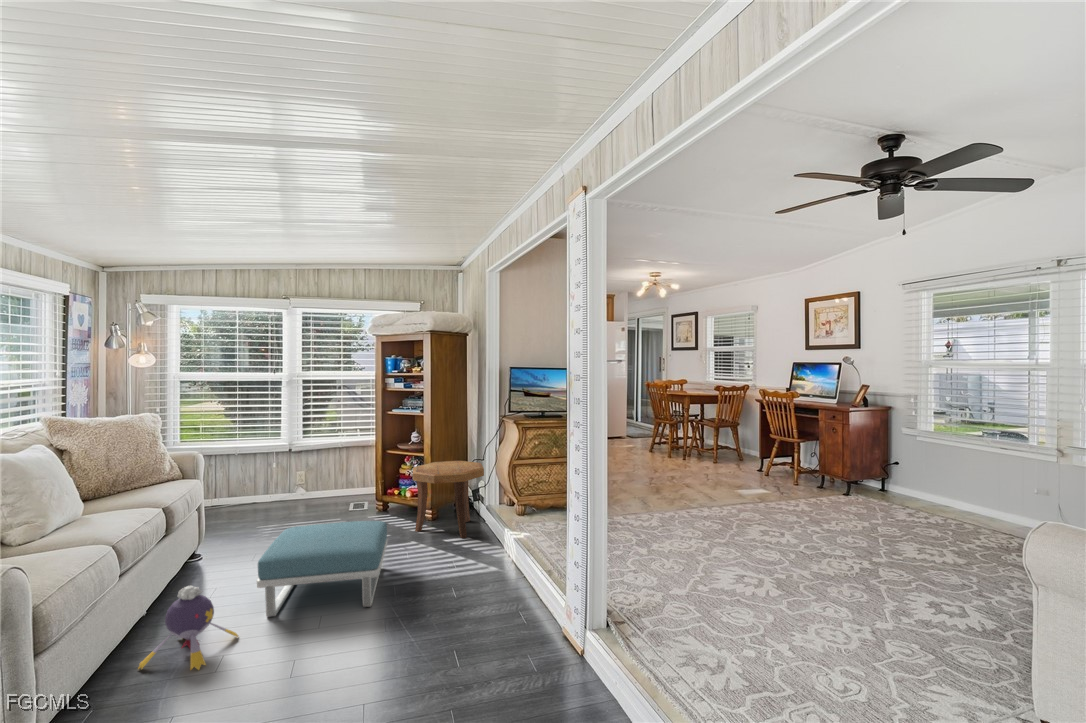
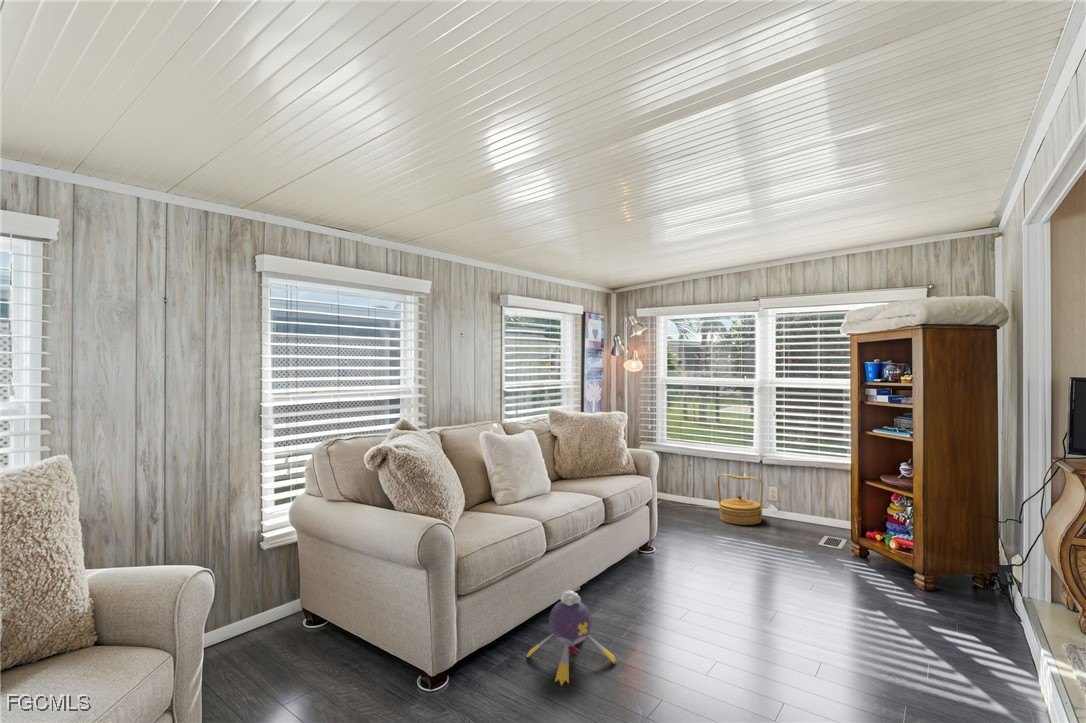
side table: present [413,461,484,538] -> none [884,510,1017,641]
woven basket: none [250,465,296,513] -> present [717,474,763,525]
footstool: present [257,521,388,617] -> none [646,553,824,697]

